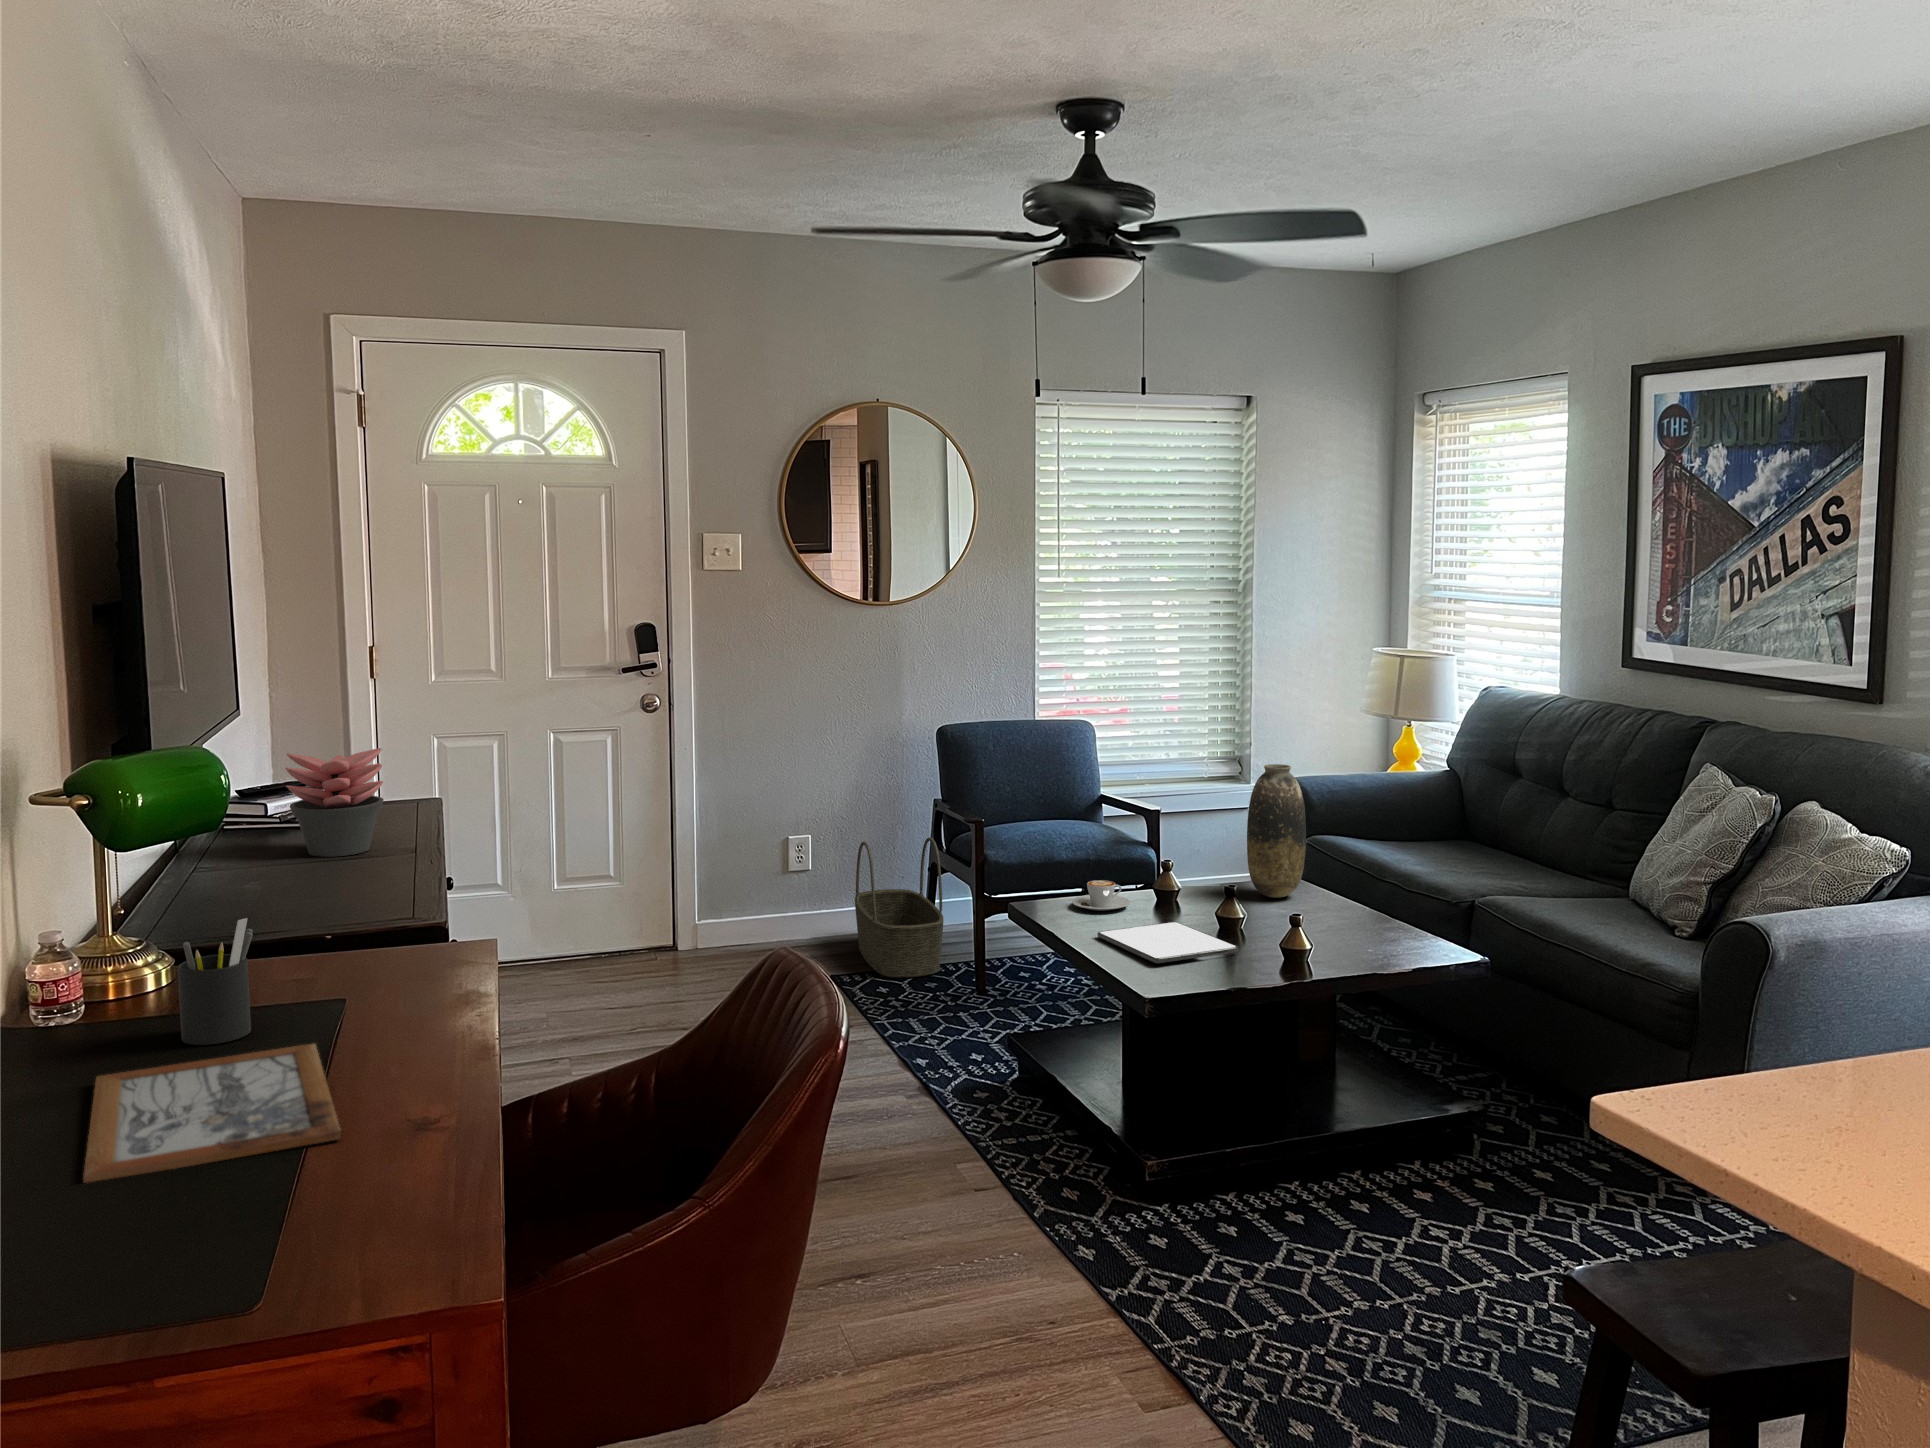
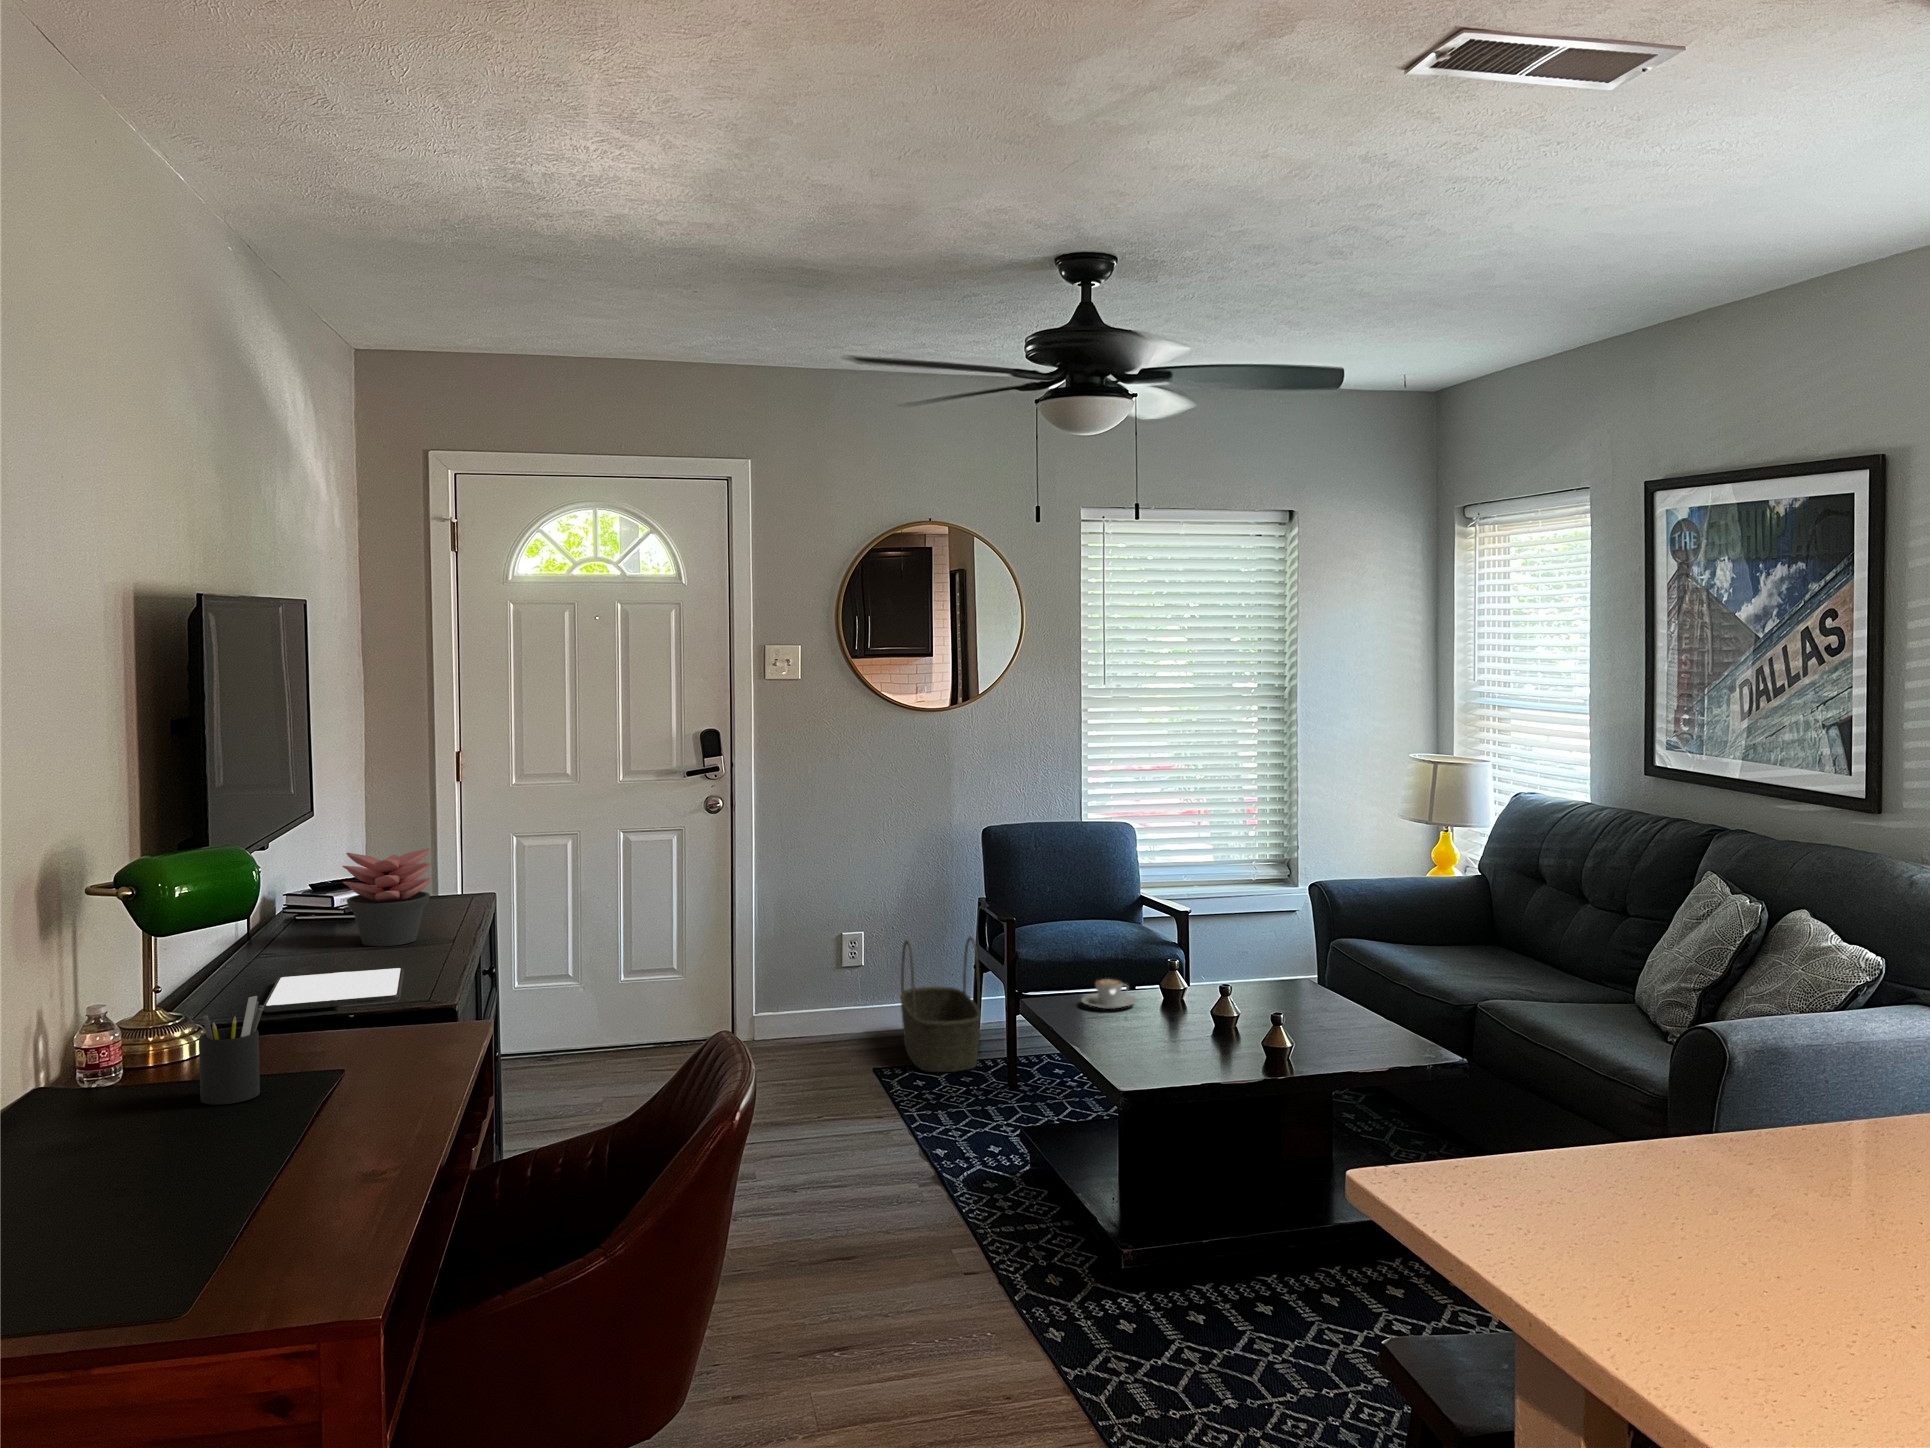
vase: present [1247,764,1306,898] -> none [1253,869,1309,999]
tablet: present [1098,922,1238,963] -> present [263,968,404,1012]
picture frame: present [83,1044,341,1183] -> none [87,1105,306,1213]

